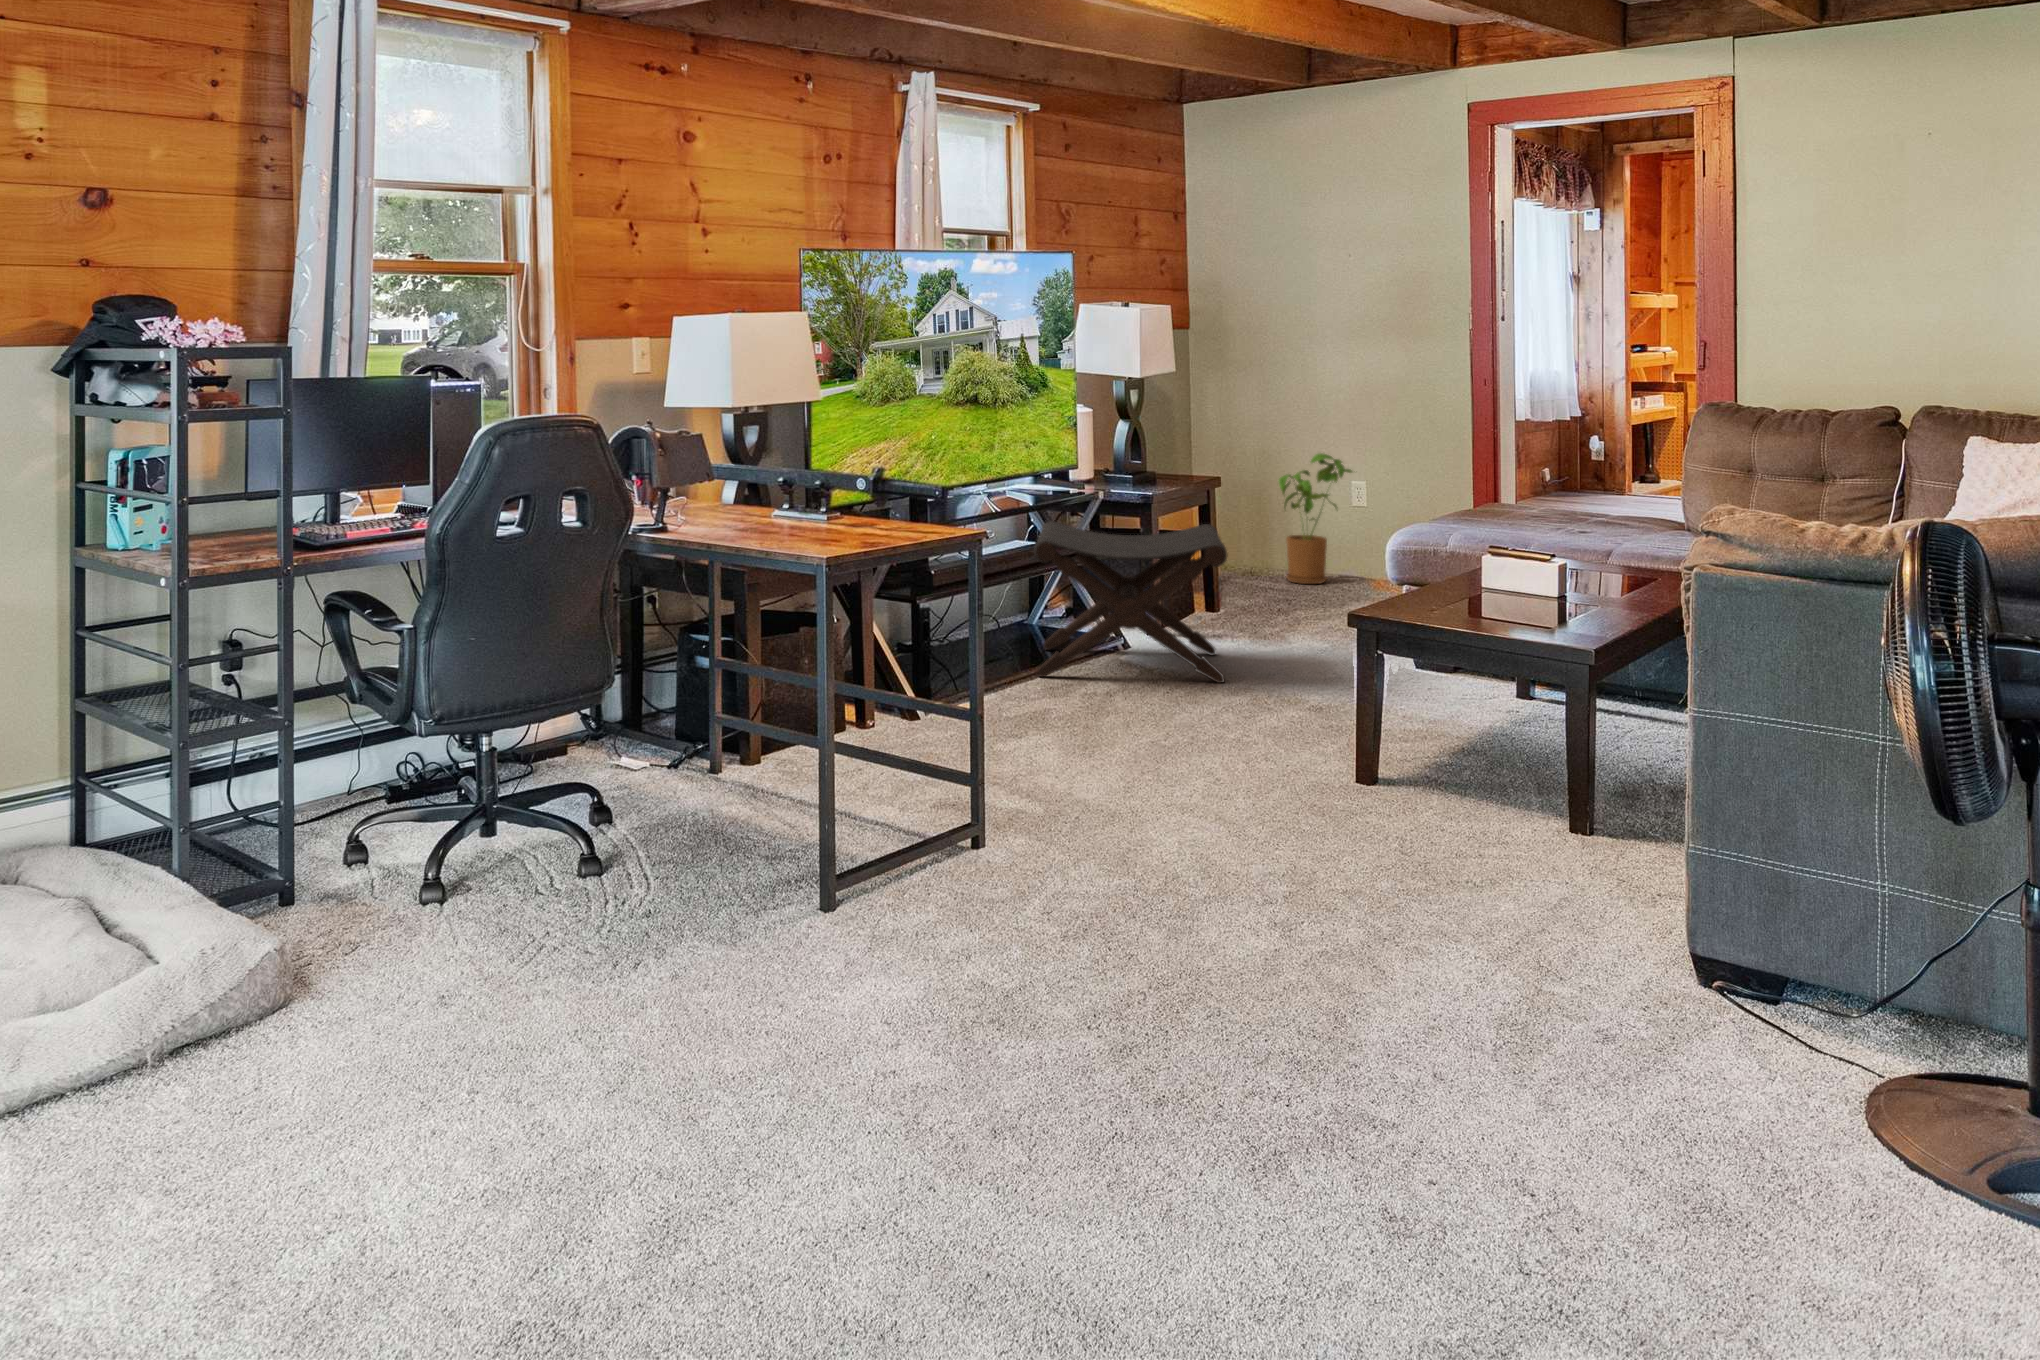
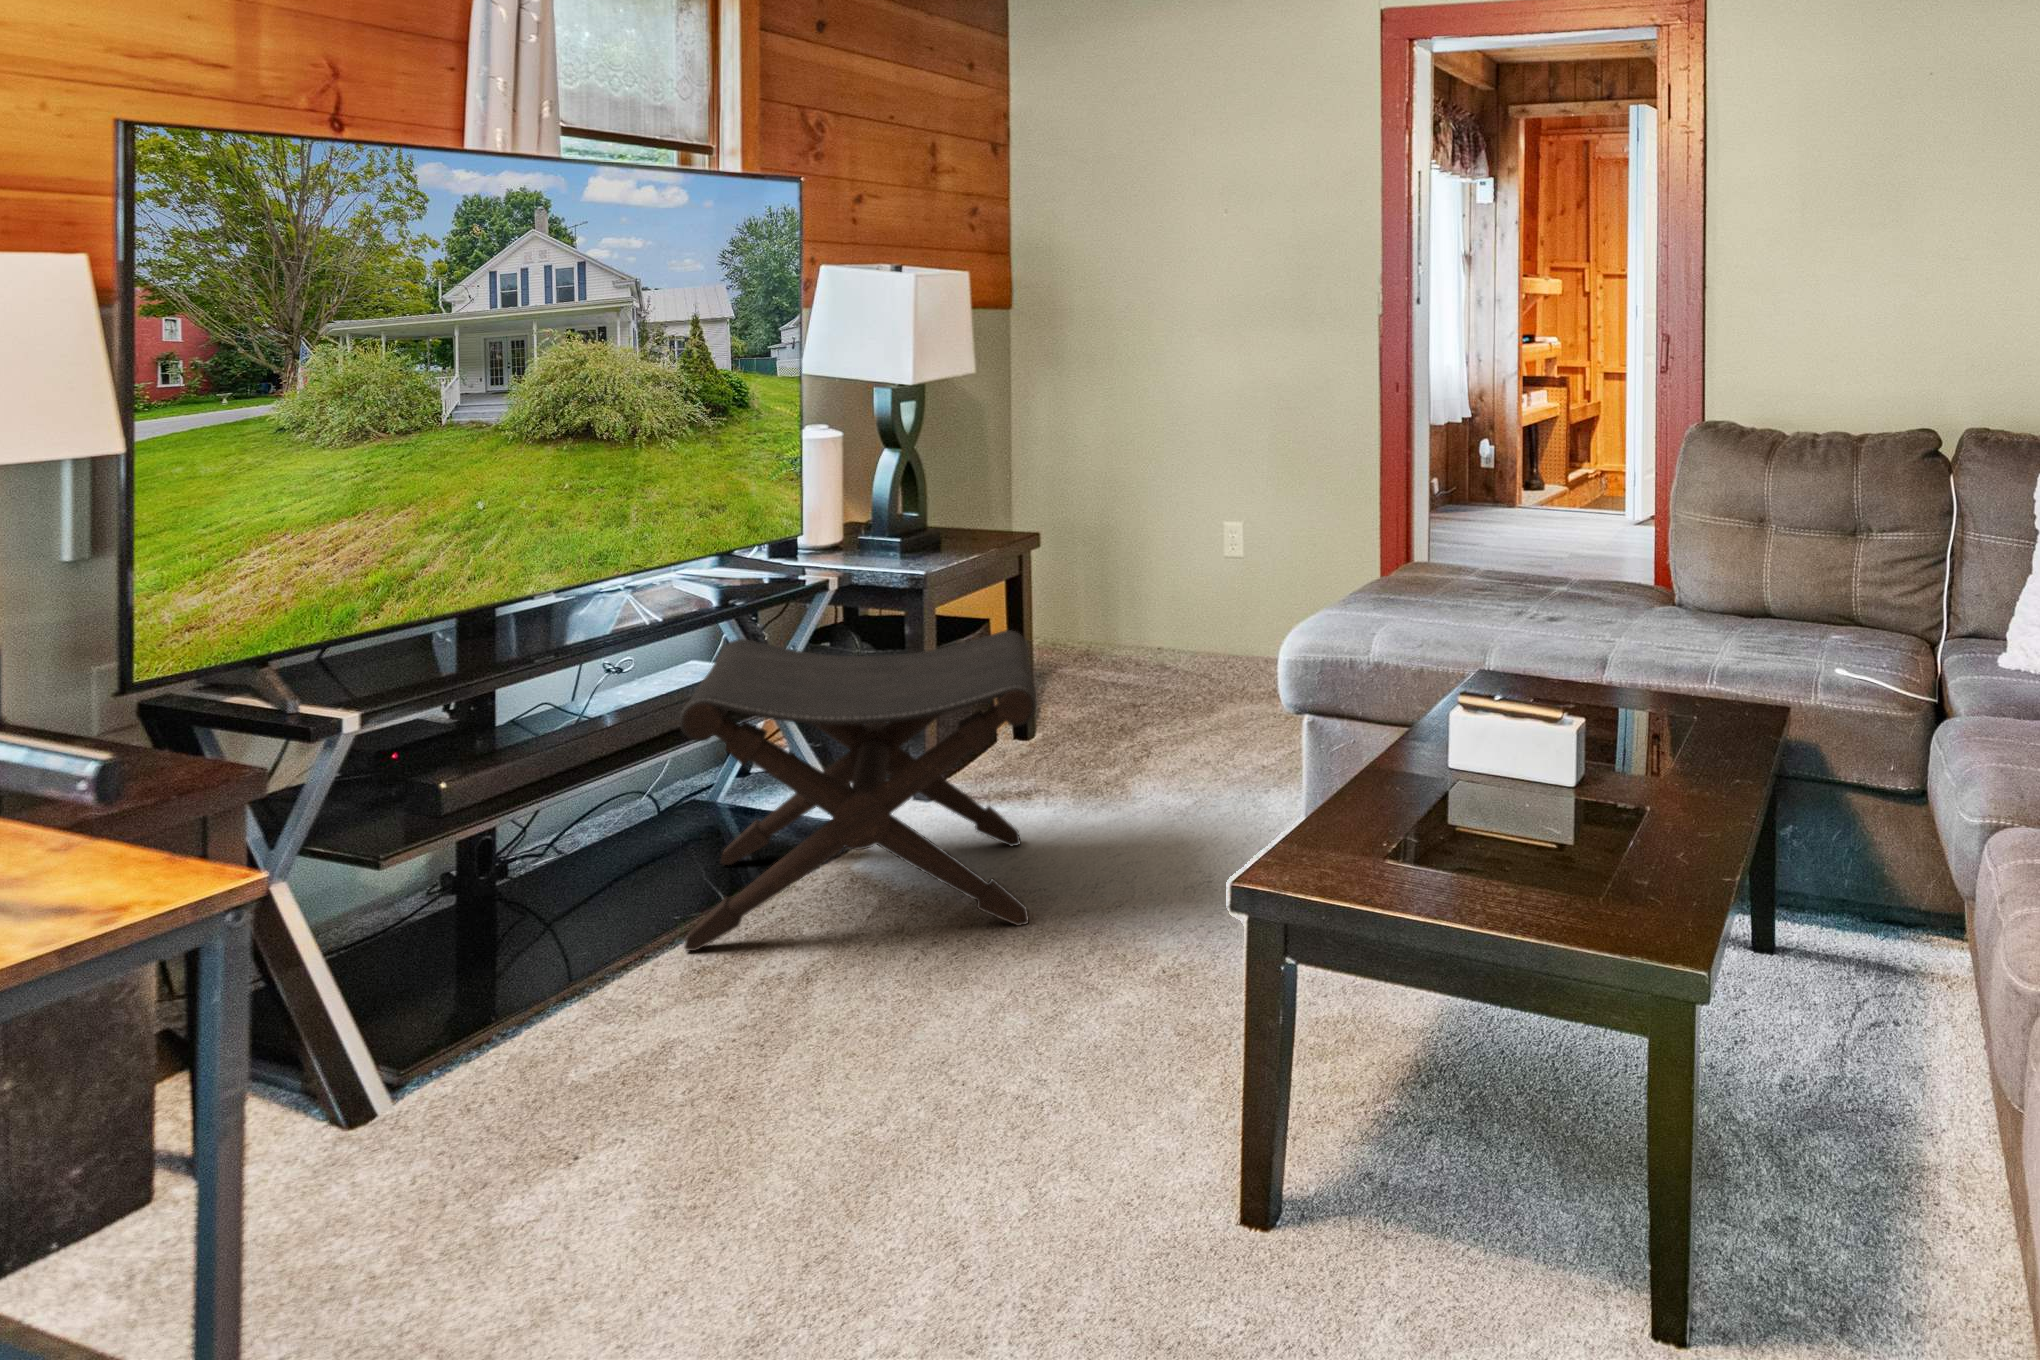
house plant: present [1279,453,1352,584] -> none [1121,483,1225,665]

